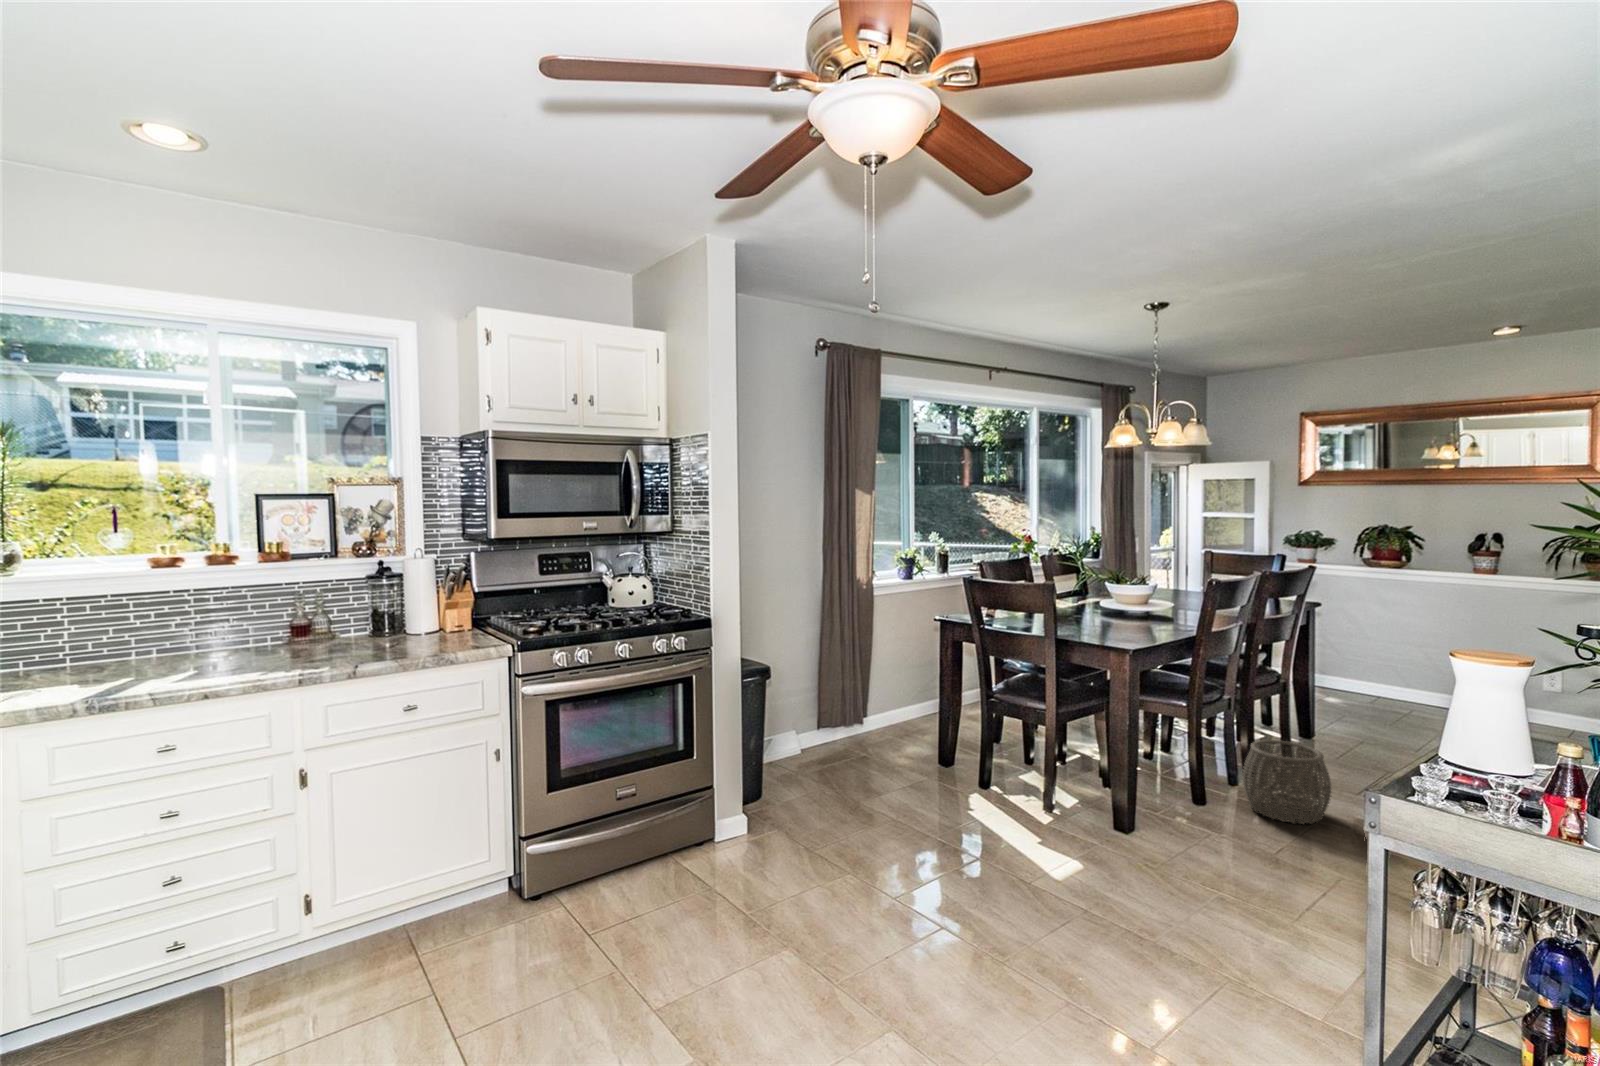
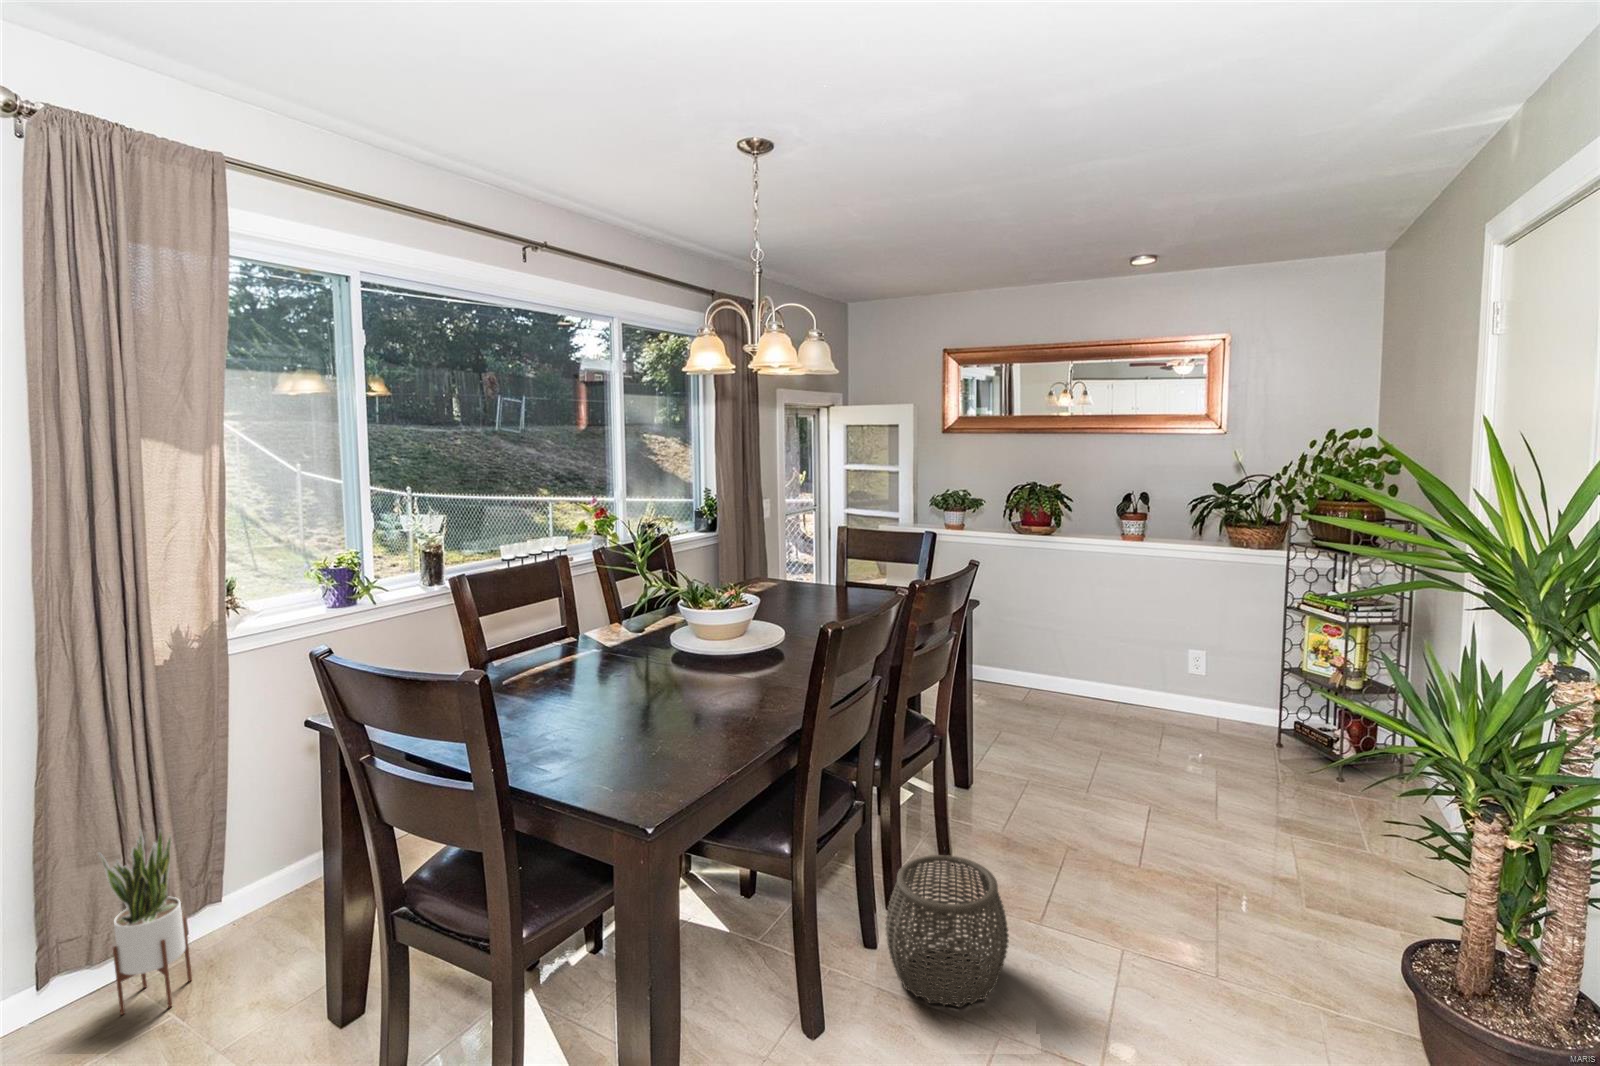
potted plant: none [818,668,844,757] -> present [98,830,192,1015]

